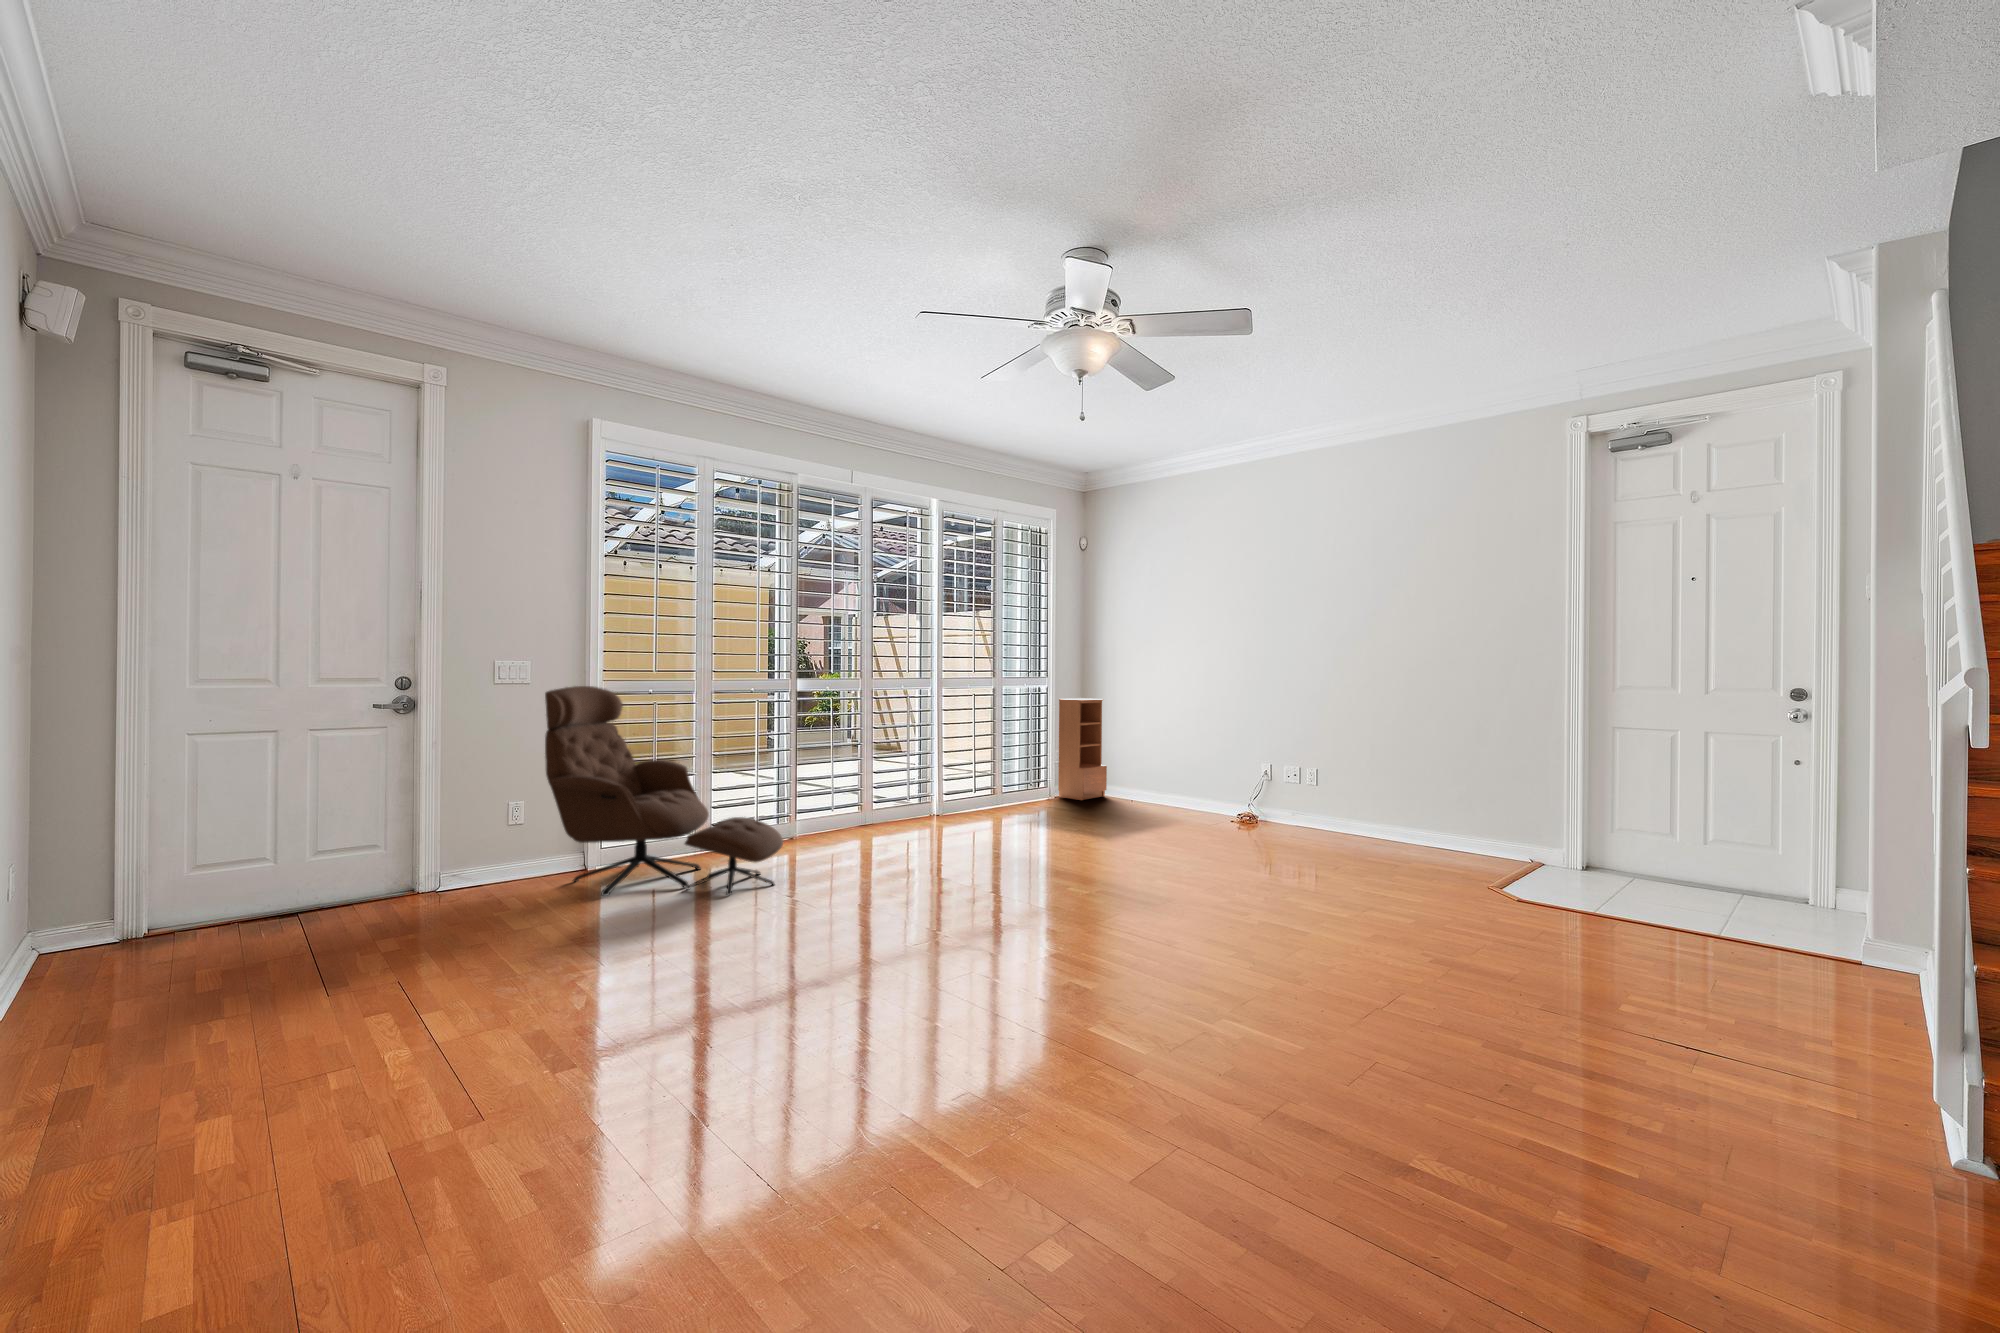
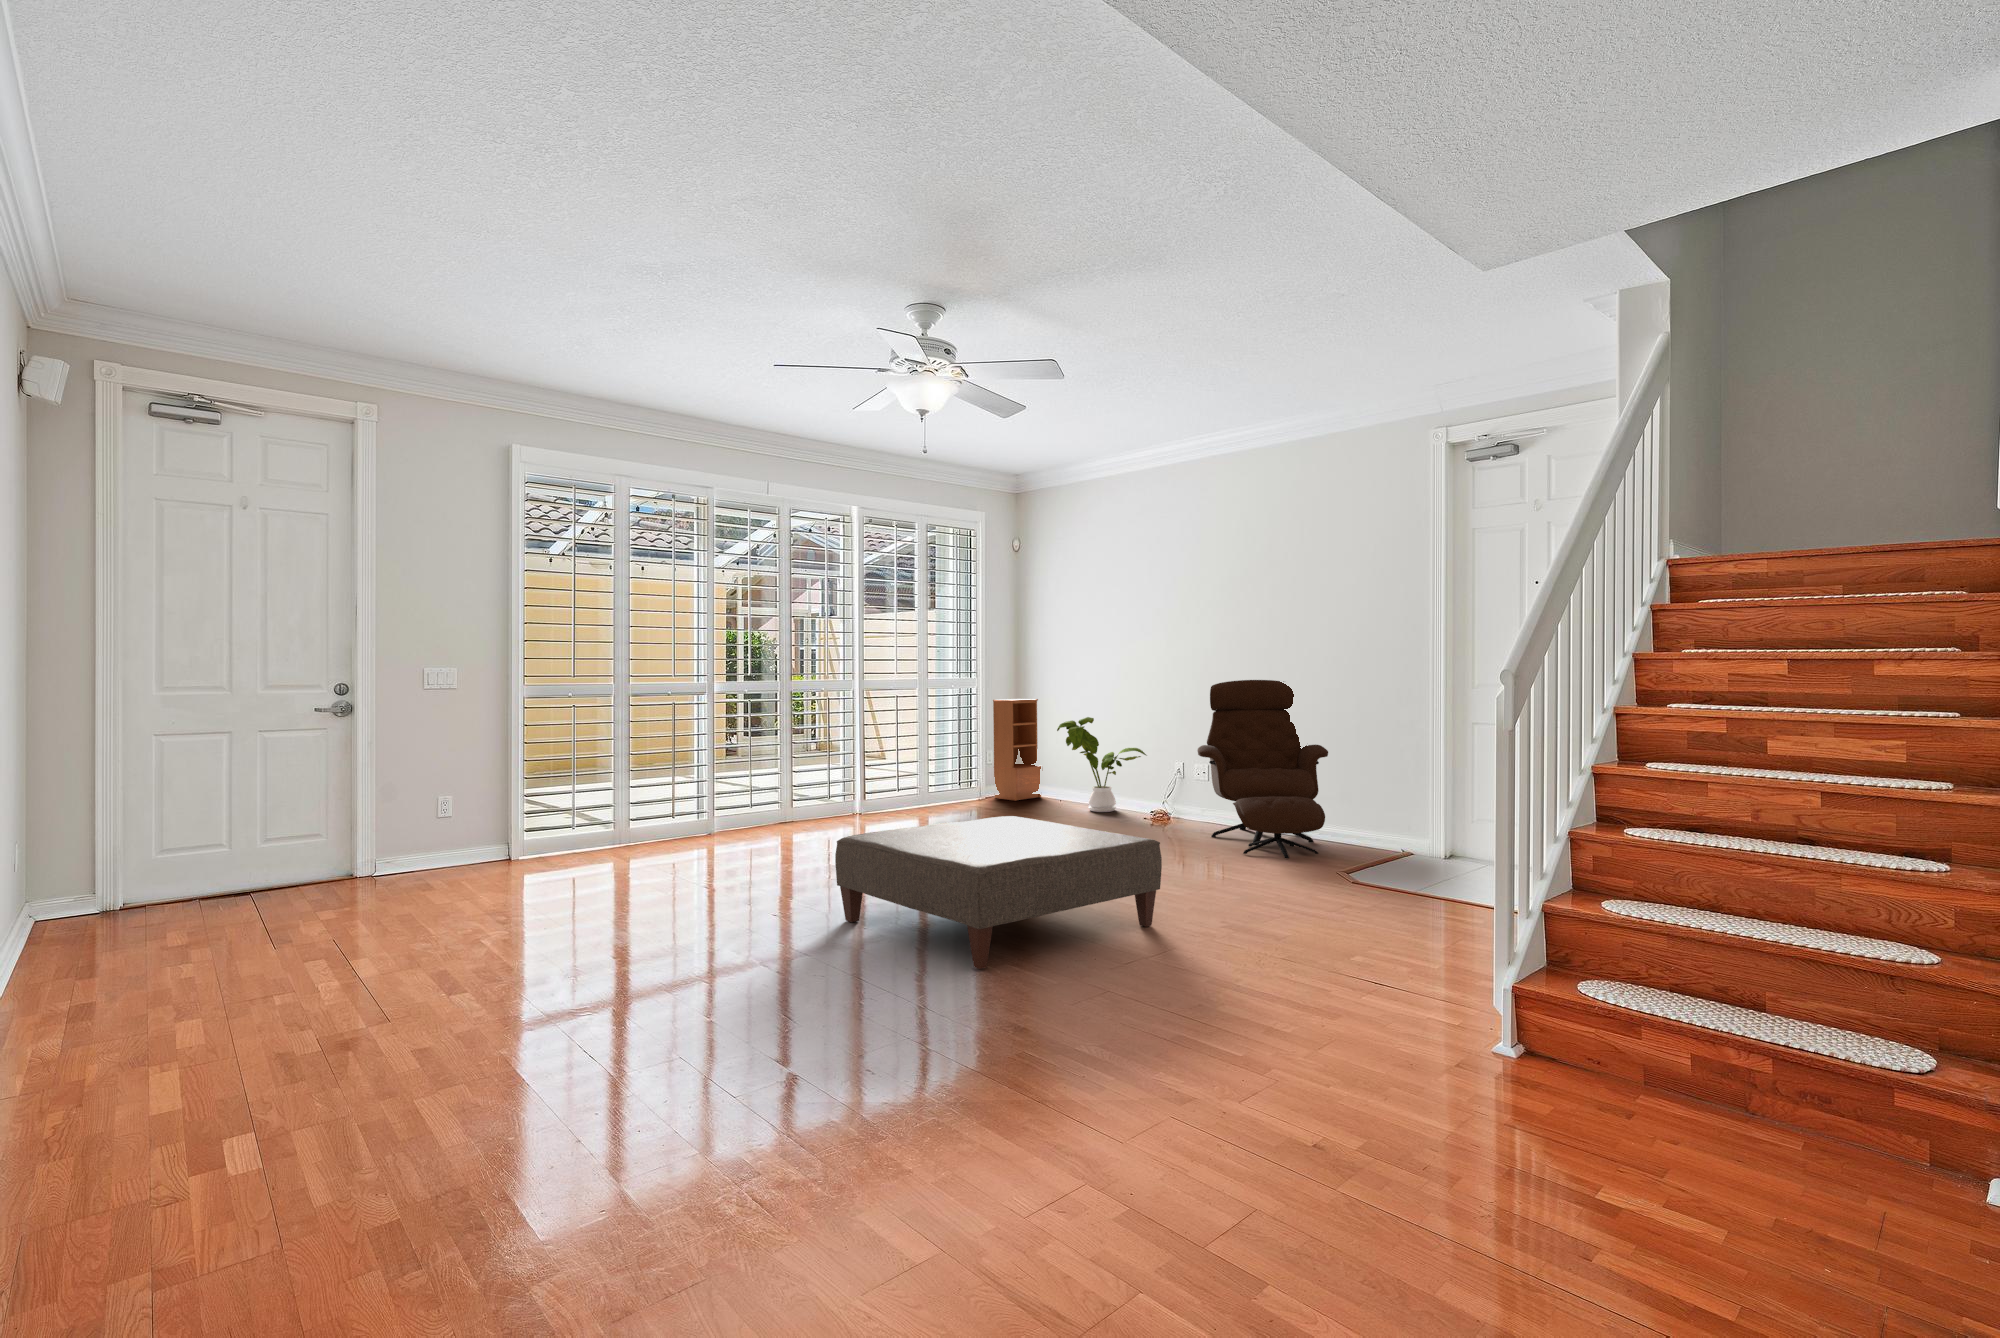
lounge chair: present [545,686,783,896] -> present [1197,680,1328,859]
house plant: none [1134,720,1227,816] -> present [1057,717,1146,812]
ottoman: none [974,836,1354,1044] -> present [835,816,1162,969]

